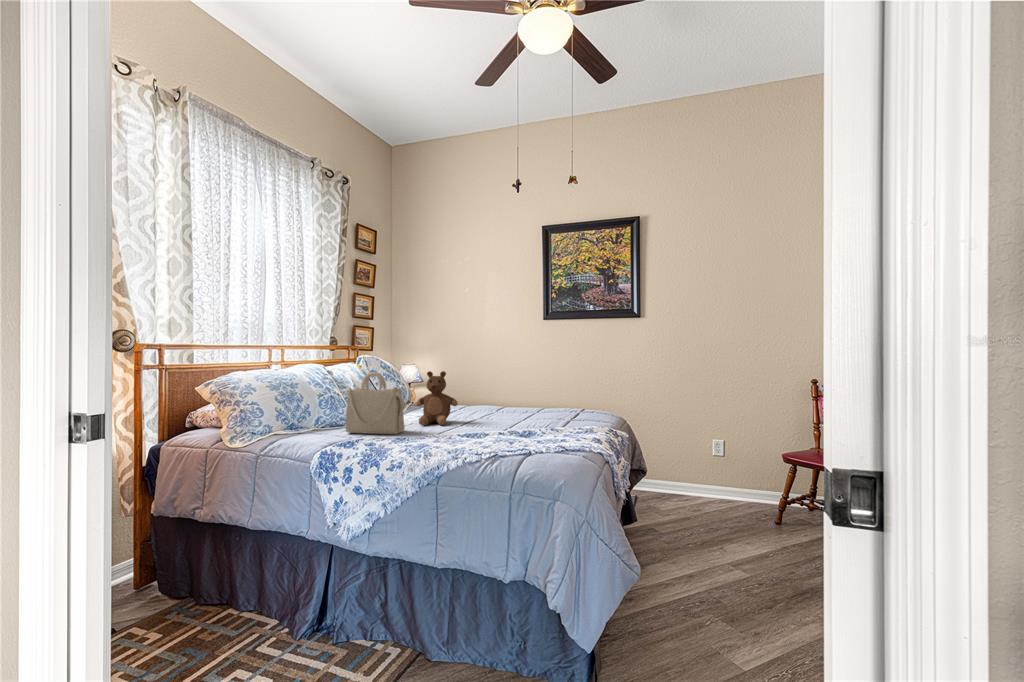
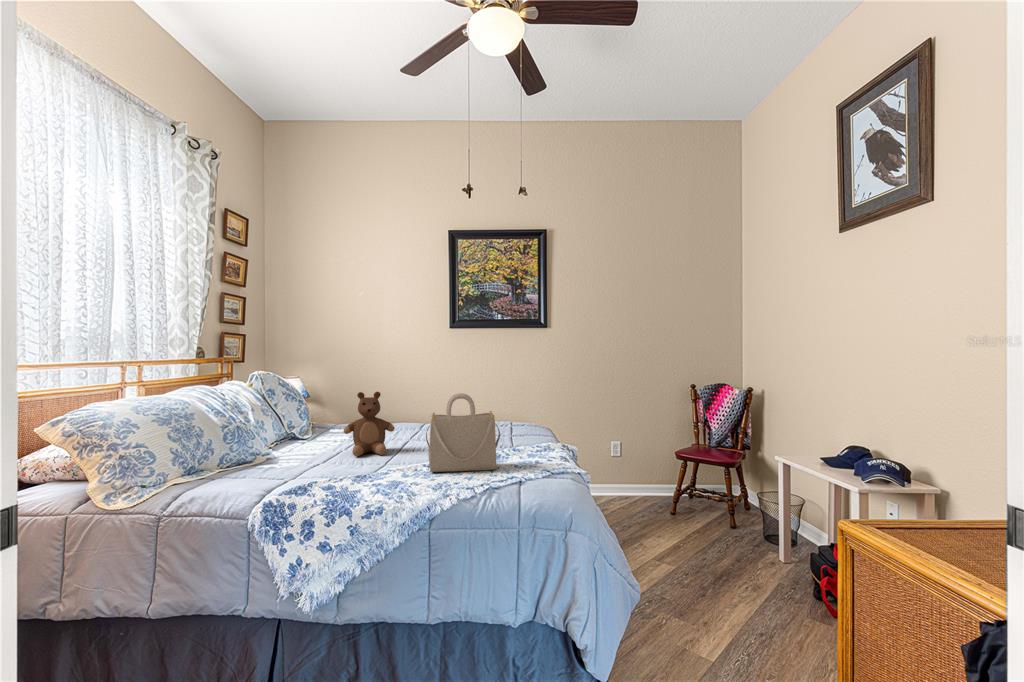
handbag: present [346,372,405,434] -> present [426,393,500,472]

